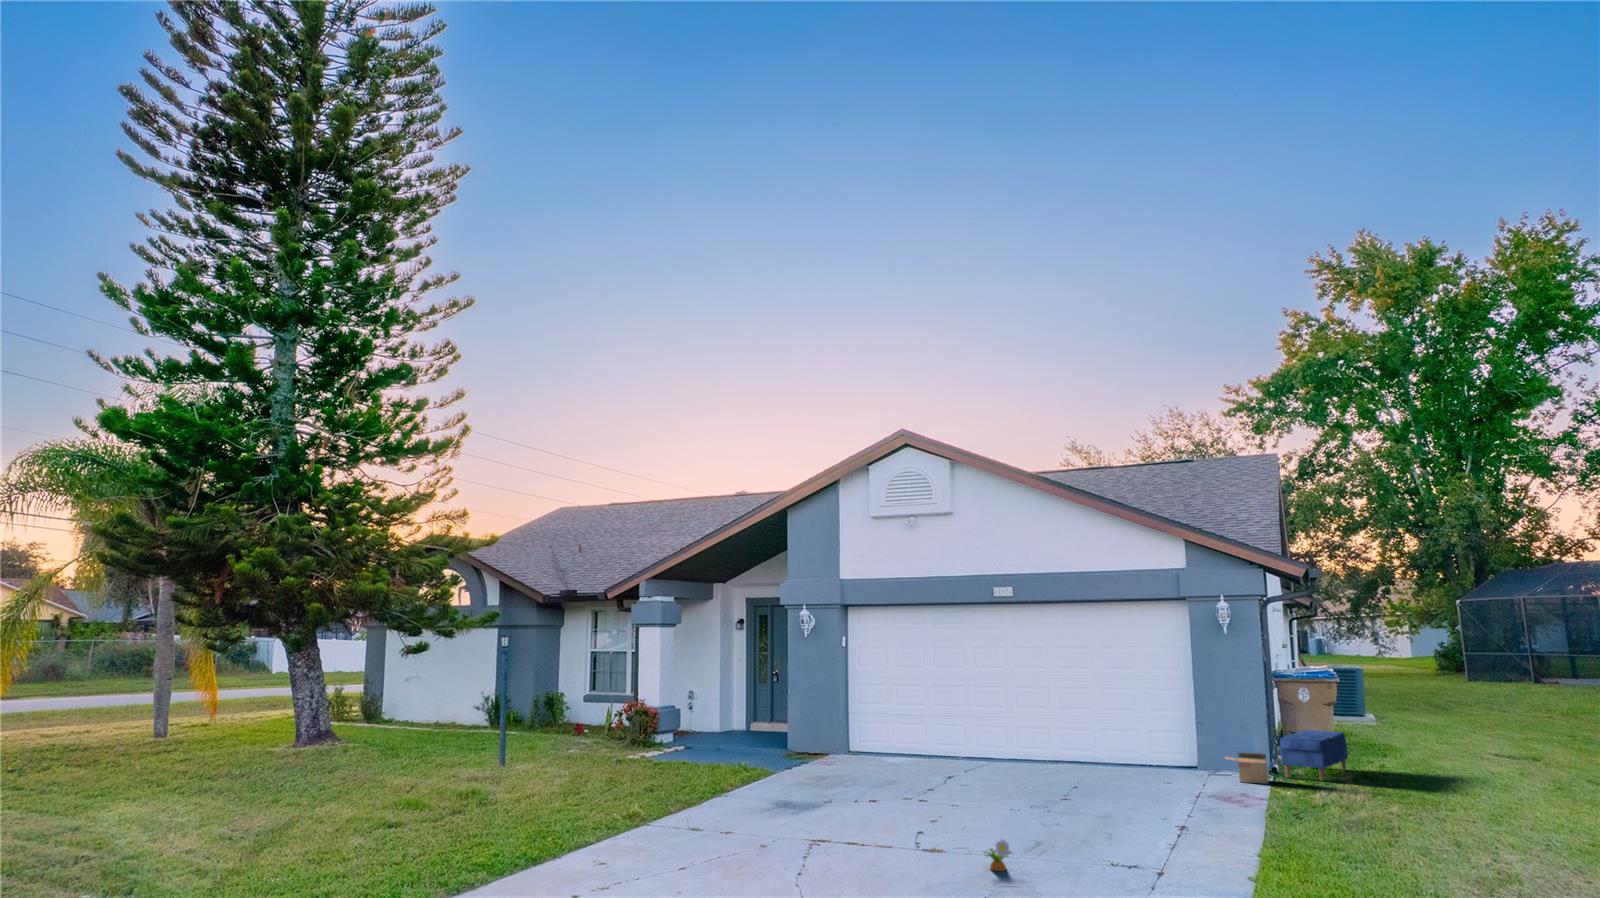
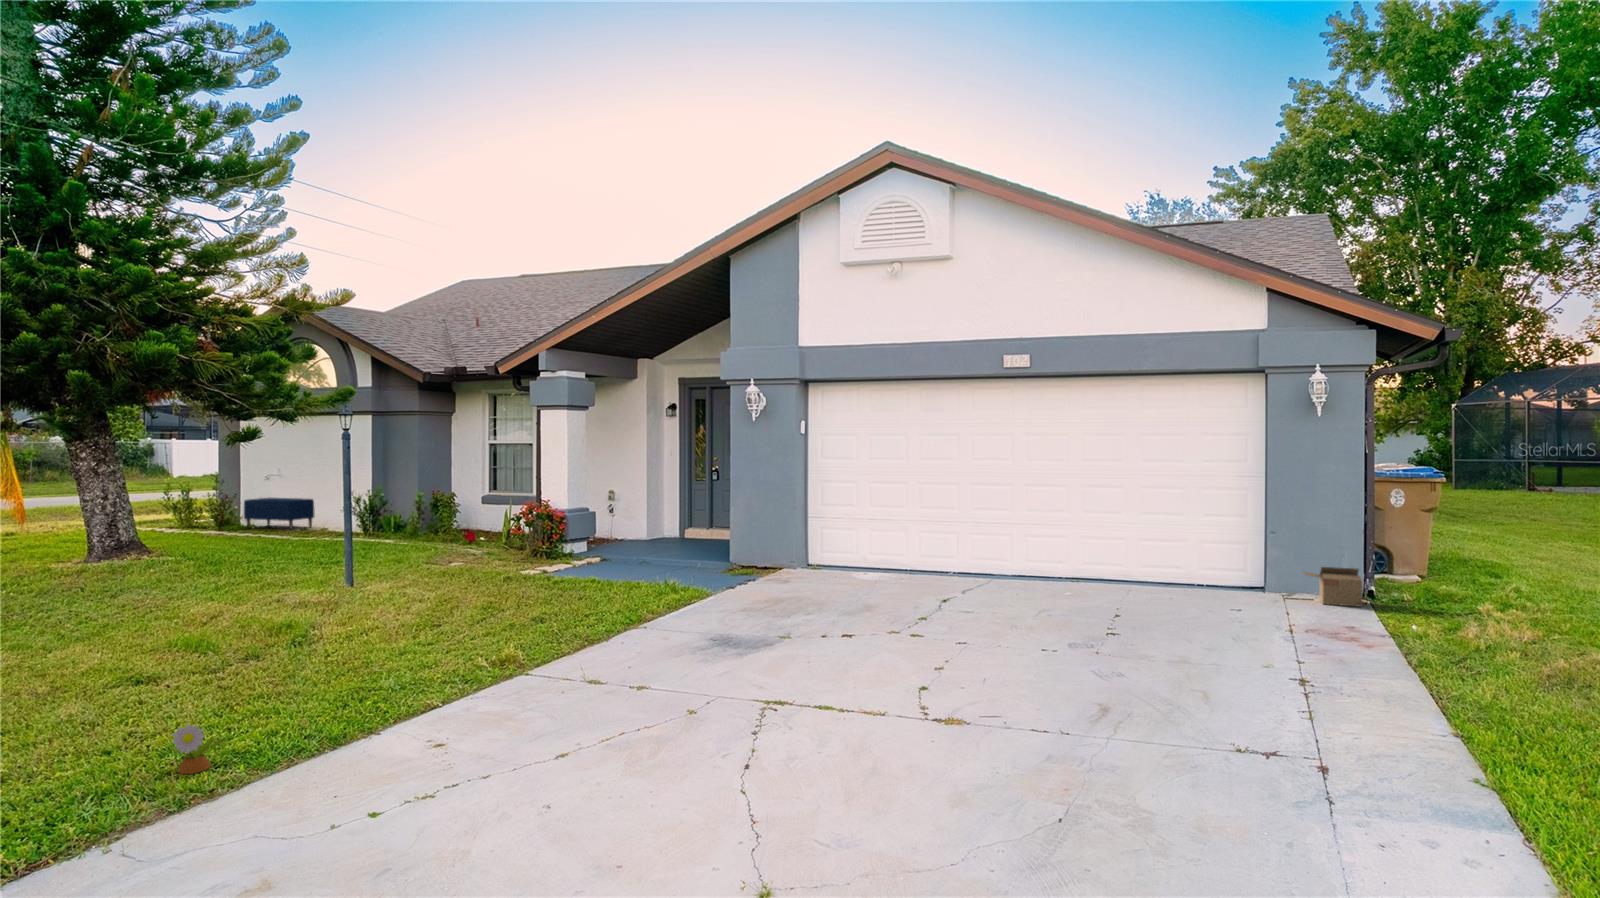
bench: present [1280,730,1348,781] -> present [244,498,315,530]
decorative plant: present [984,840,1011,871] -> present [166,724,229,774]

